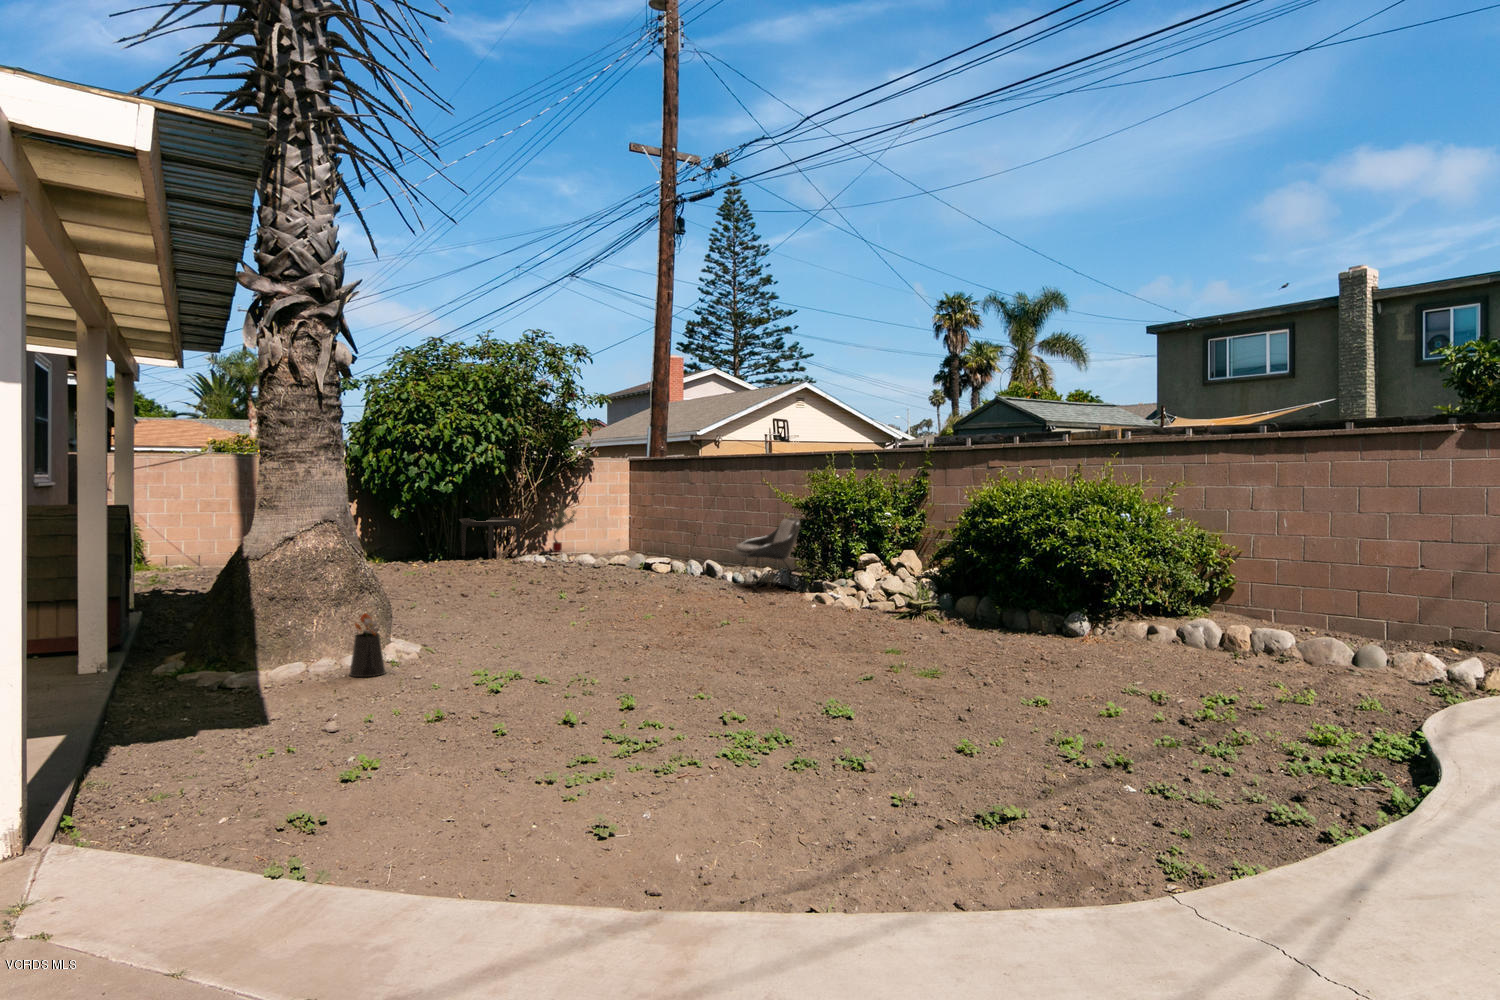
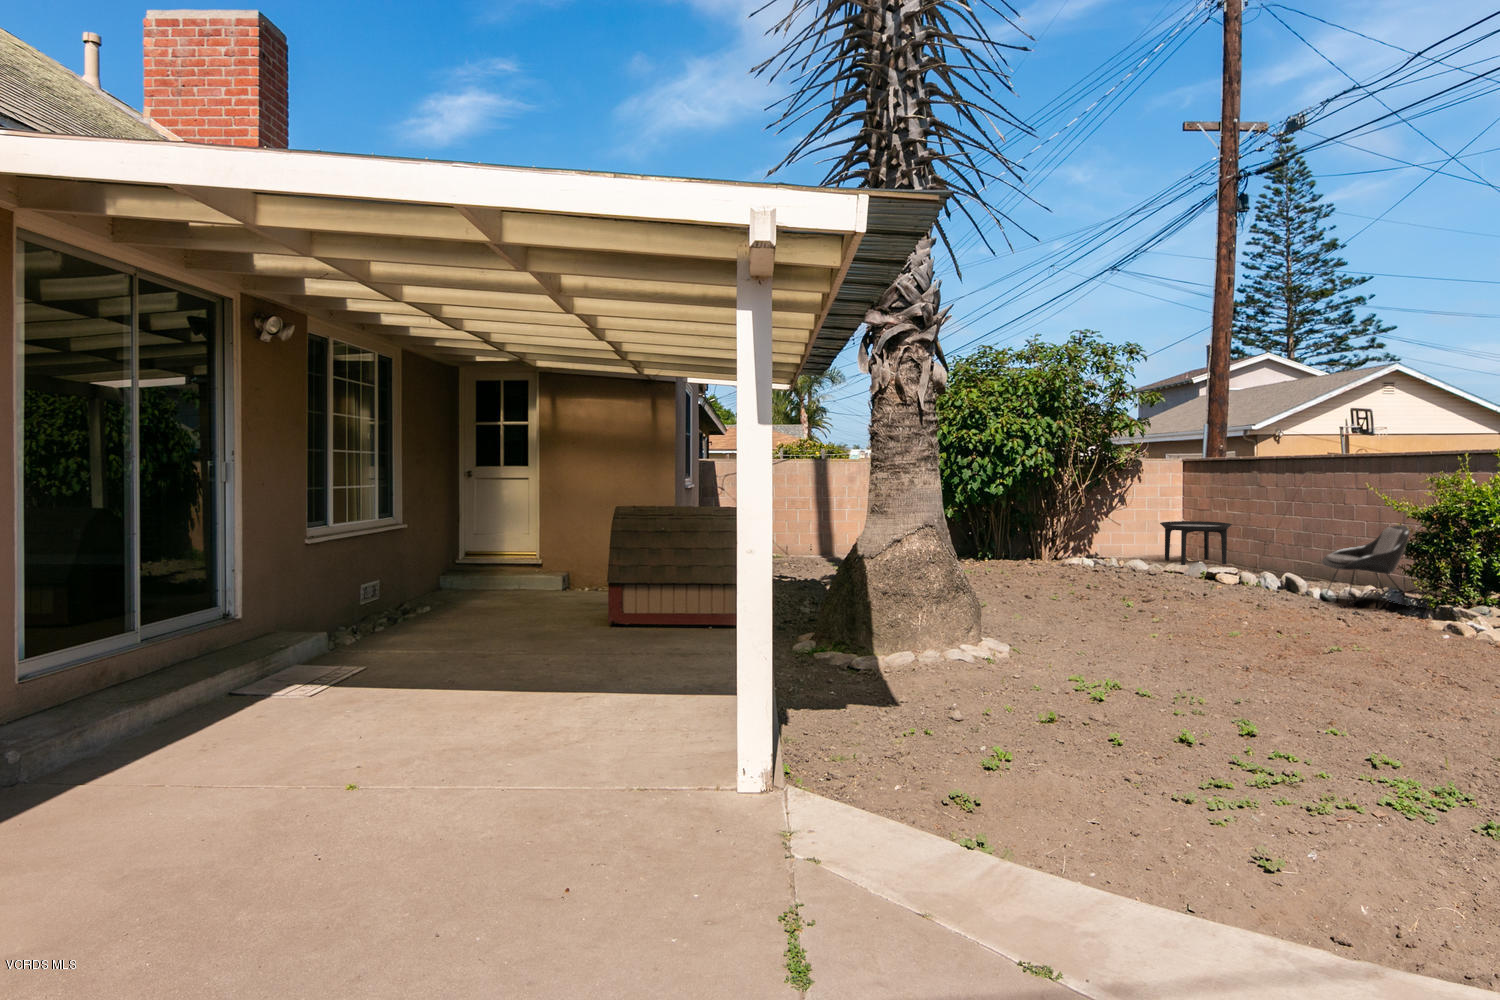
potted tree: present [538,505,576,552] -> none [1085,506,1128,556]
round table: present [459,517,523,558] -> present [1160,521,1232,565]
watering can: present [349,614,386,677] -> none [950,610,983,670]

